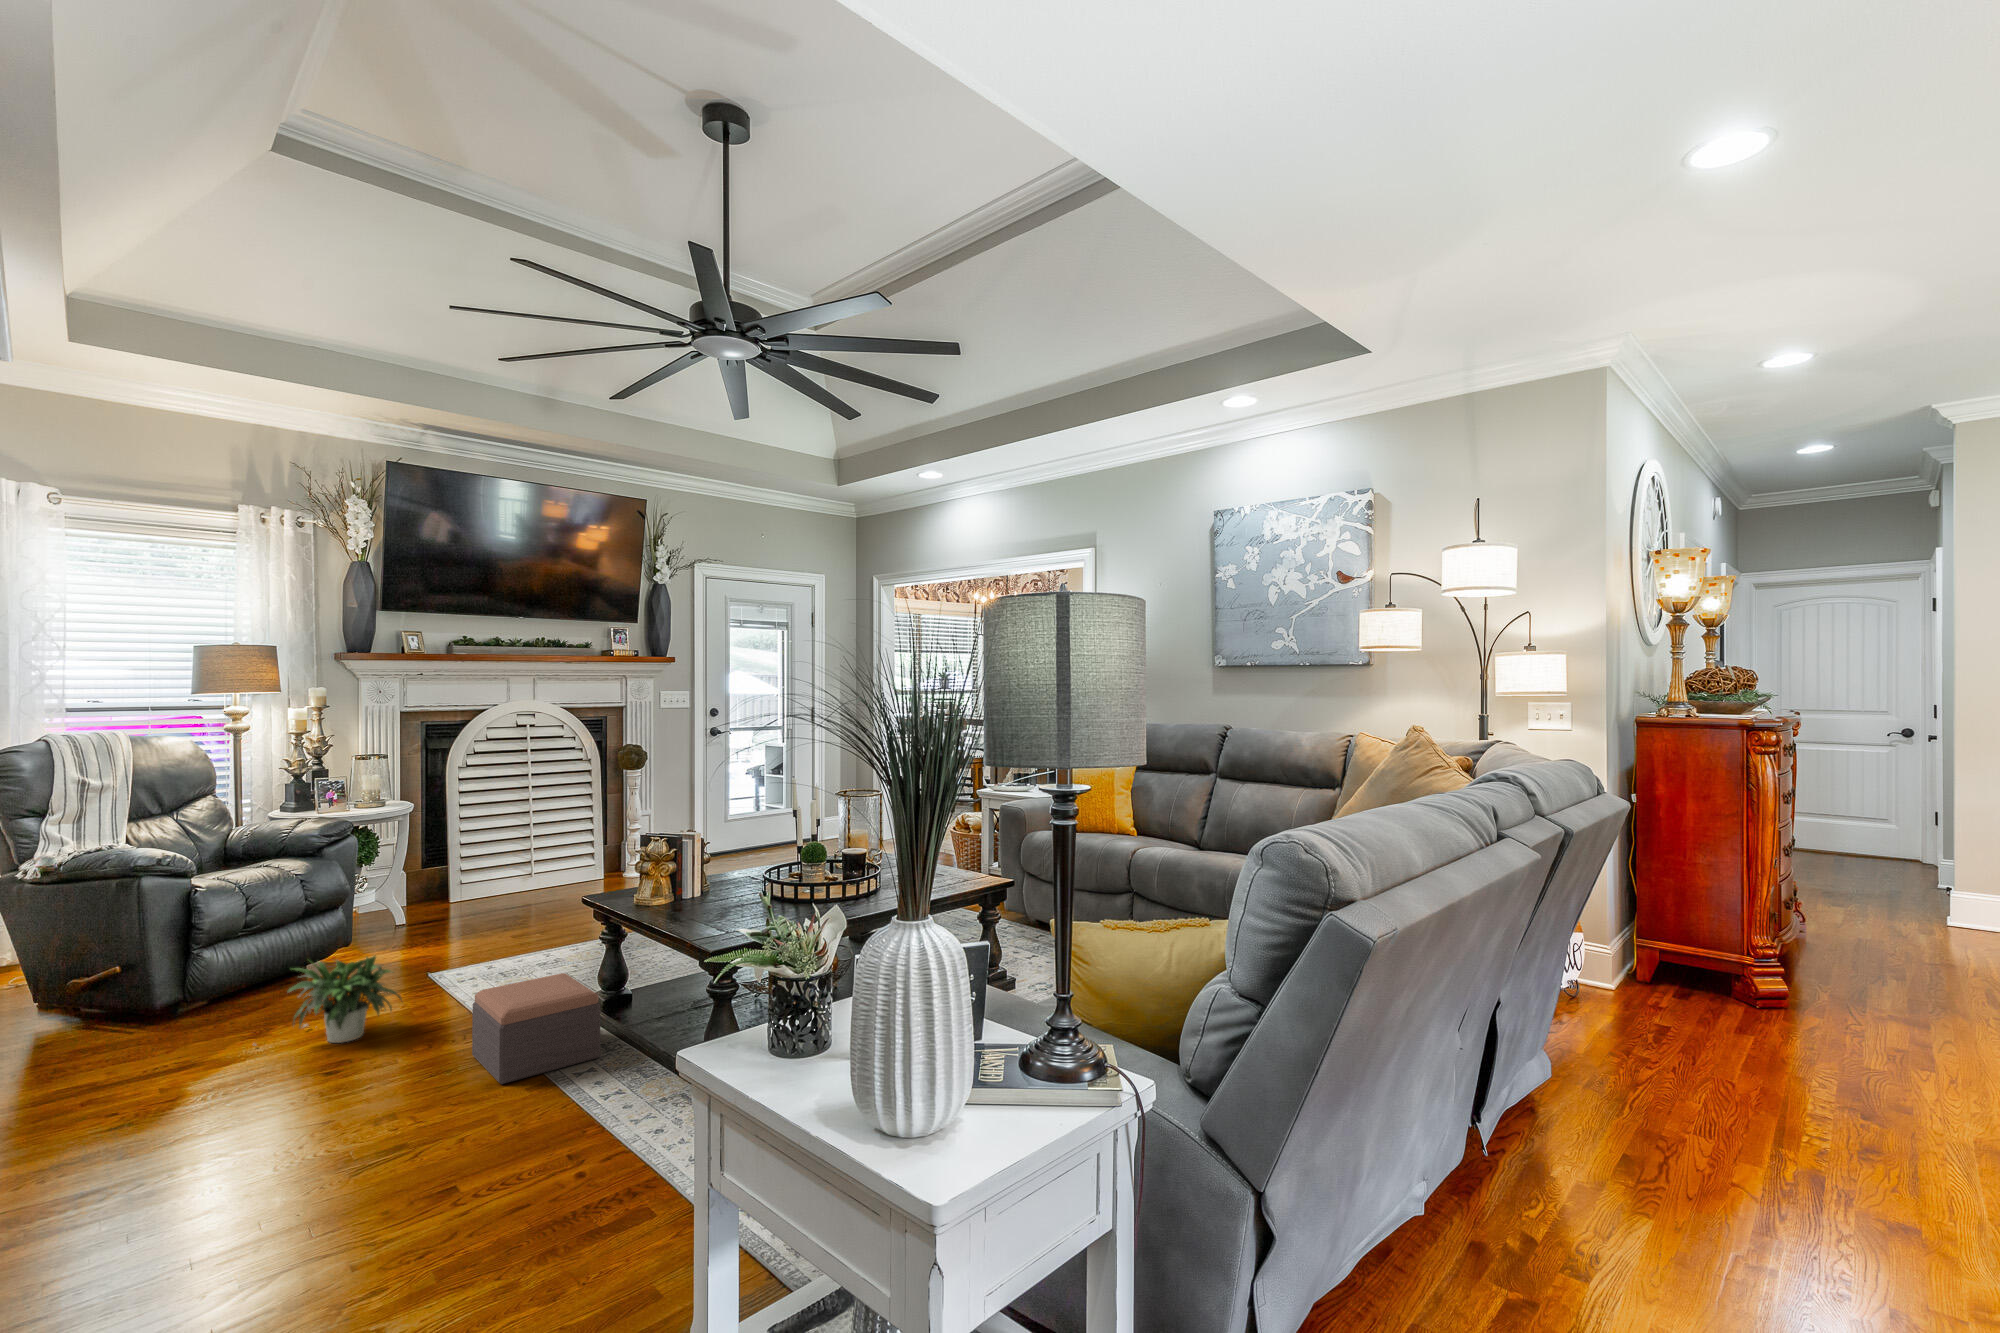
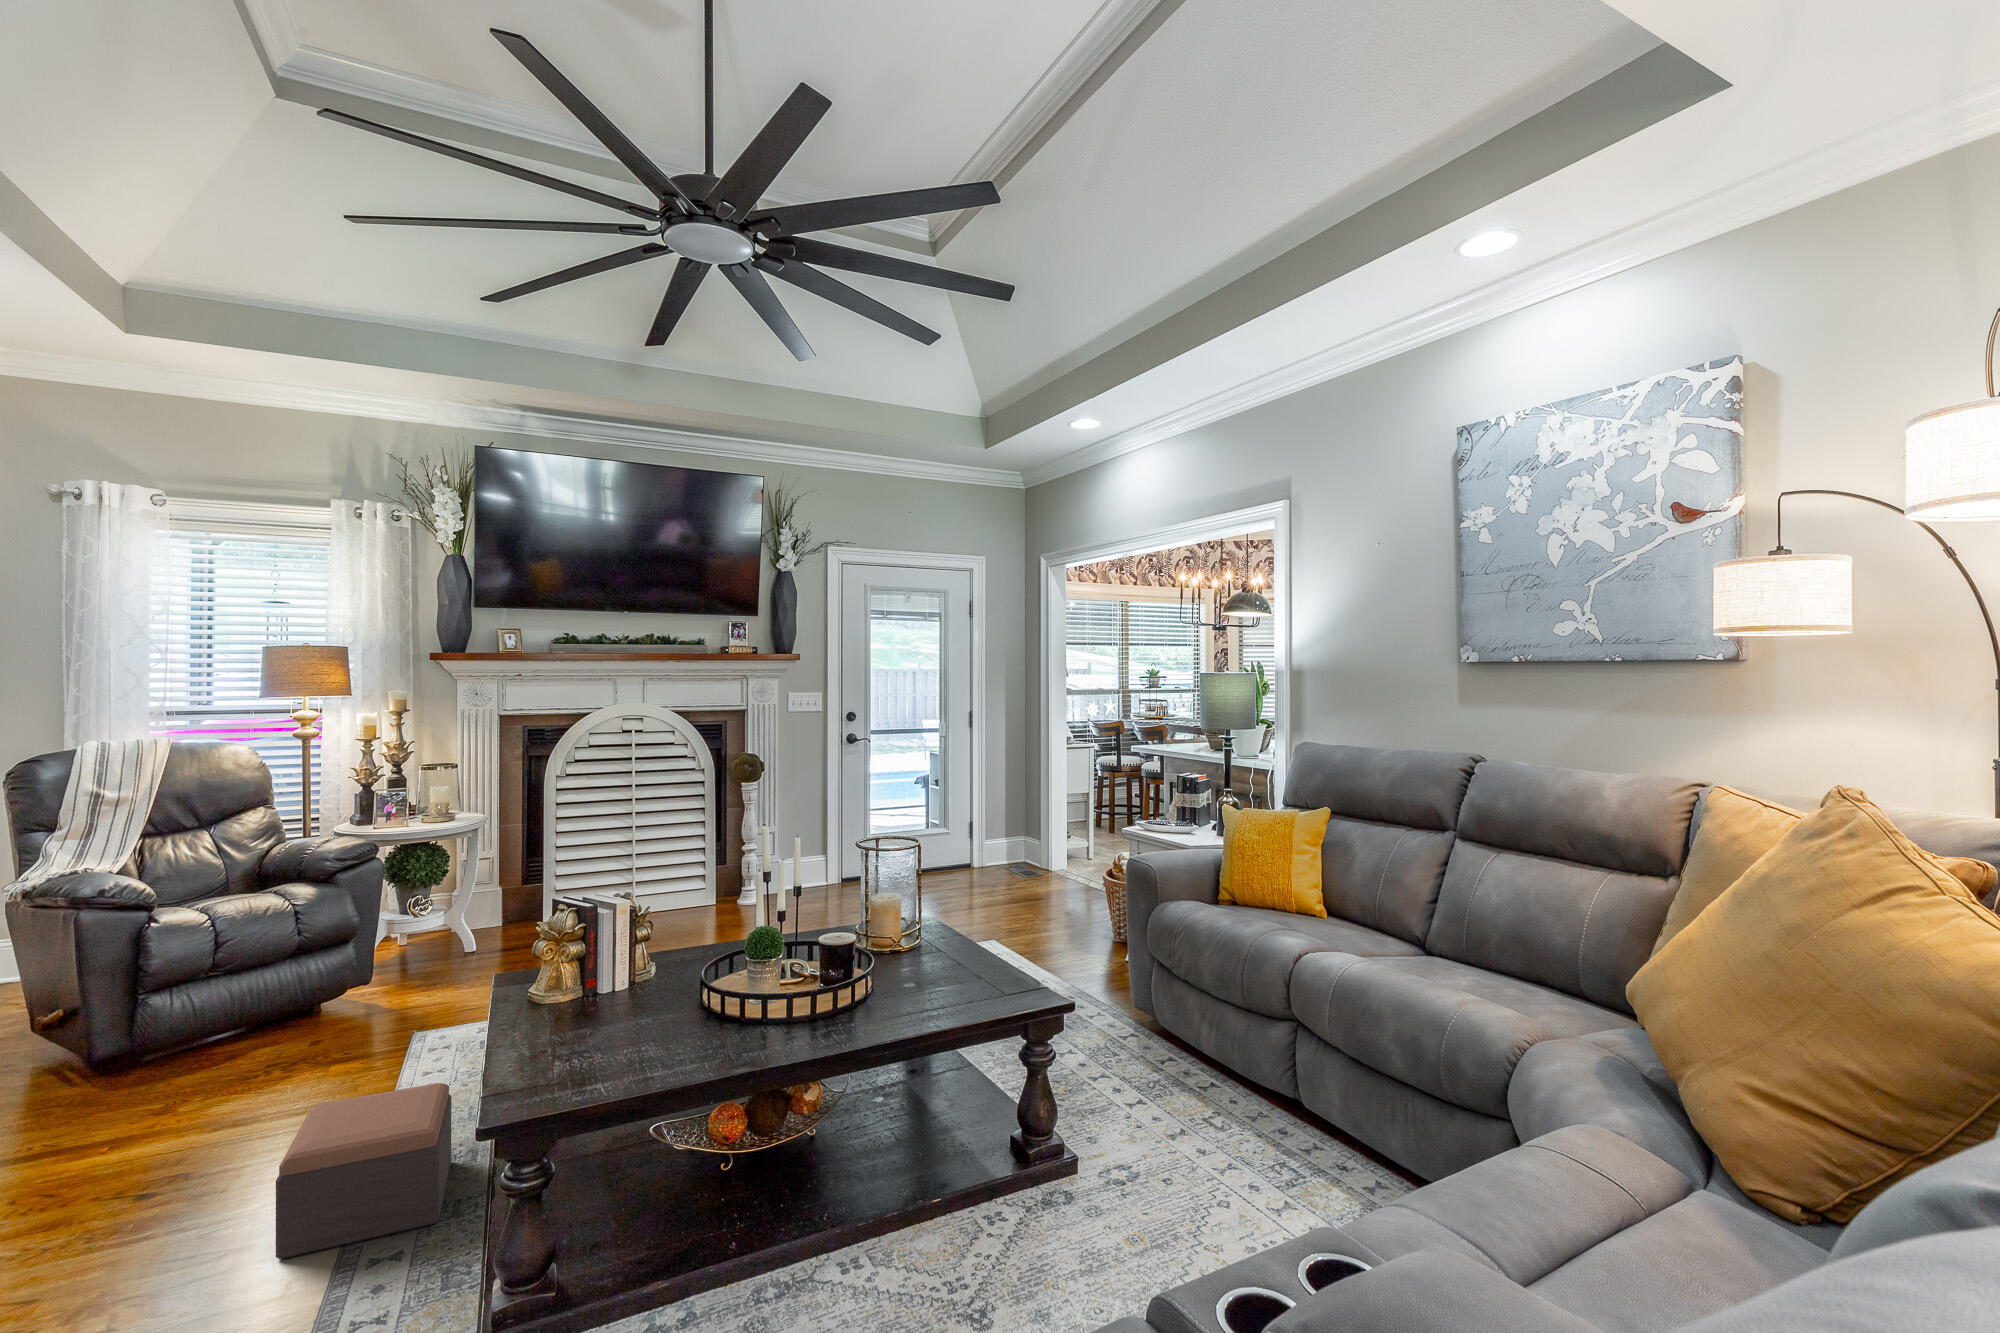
potted plant: present [255,955,401,1046] -> none [130,1025,301,1137]

